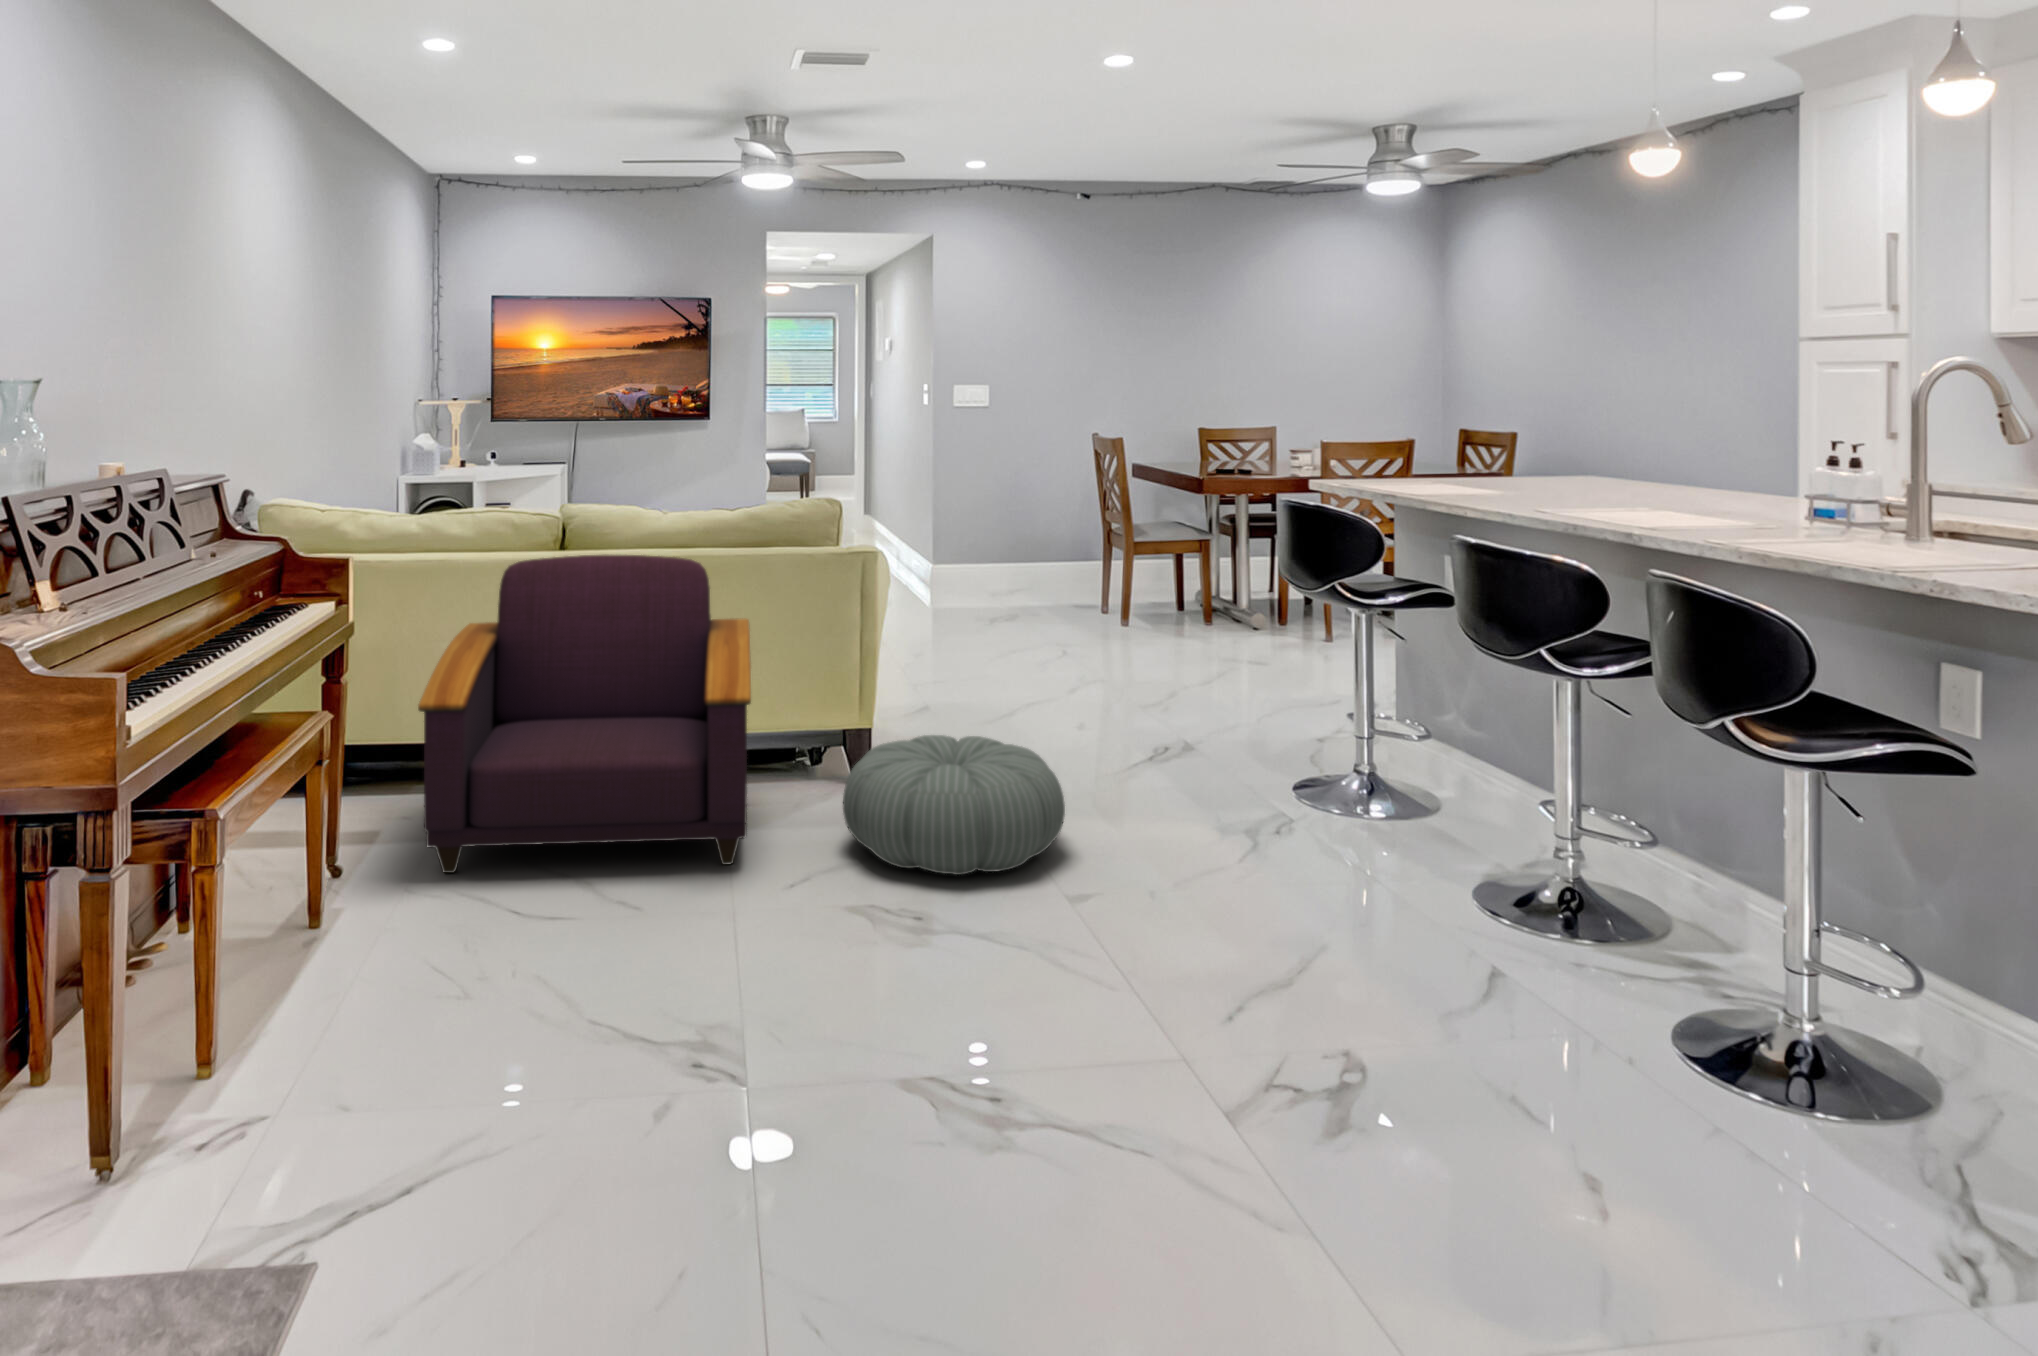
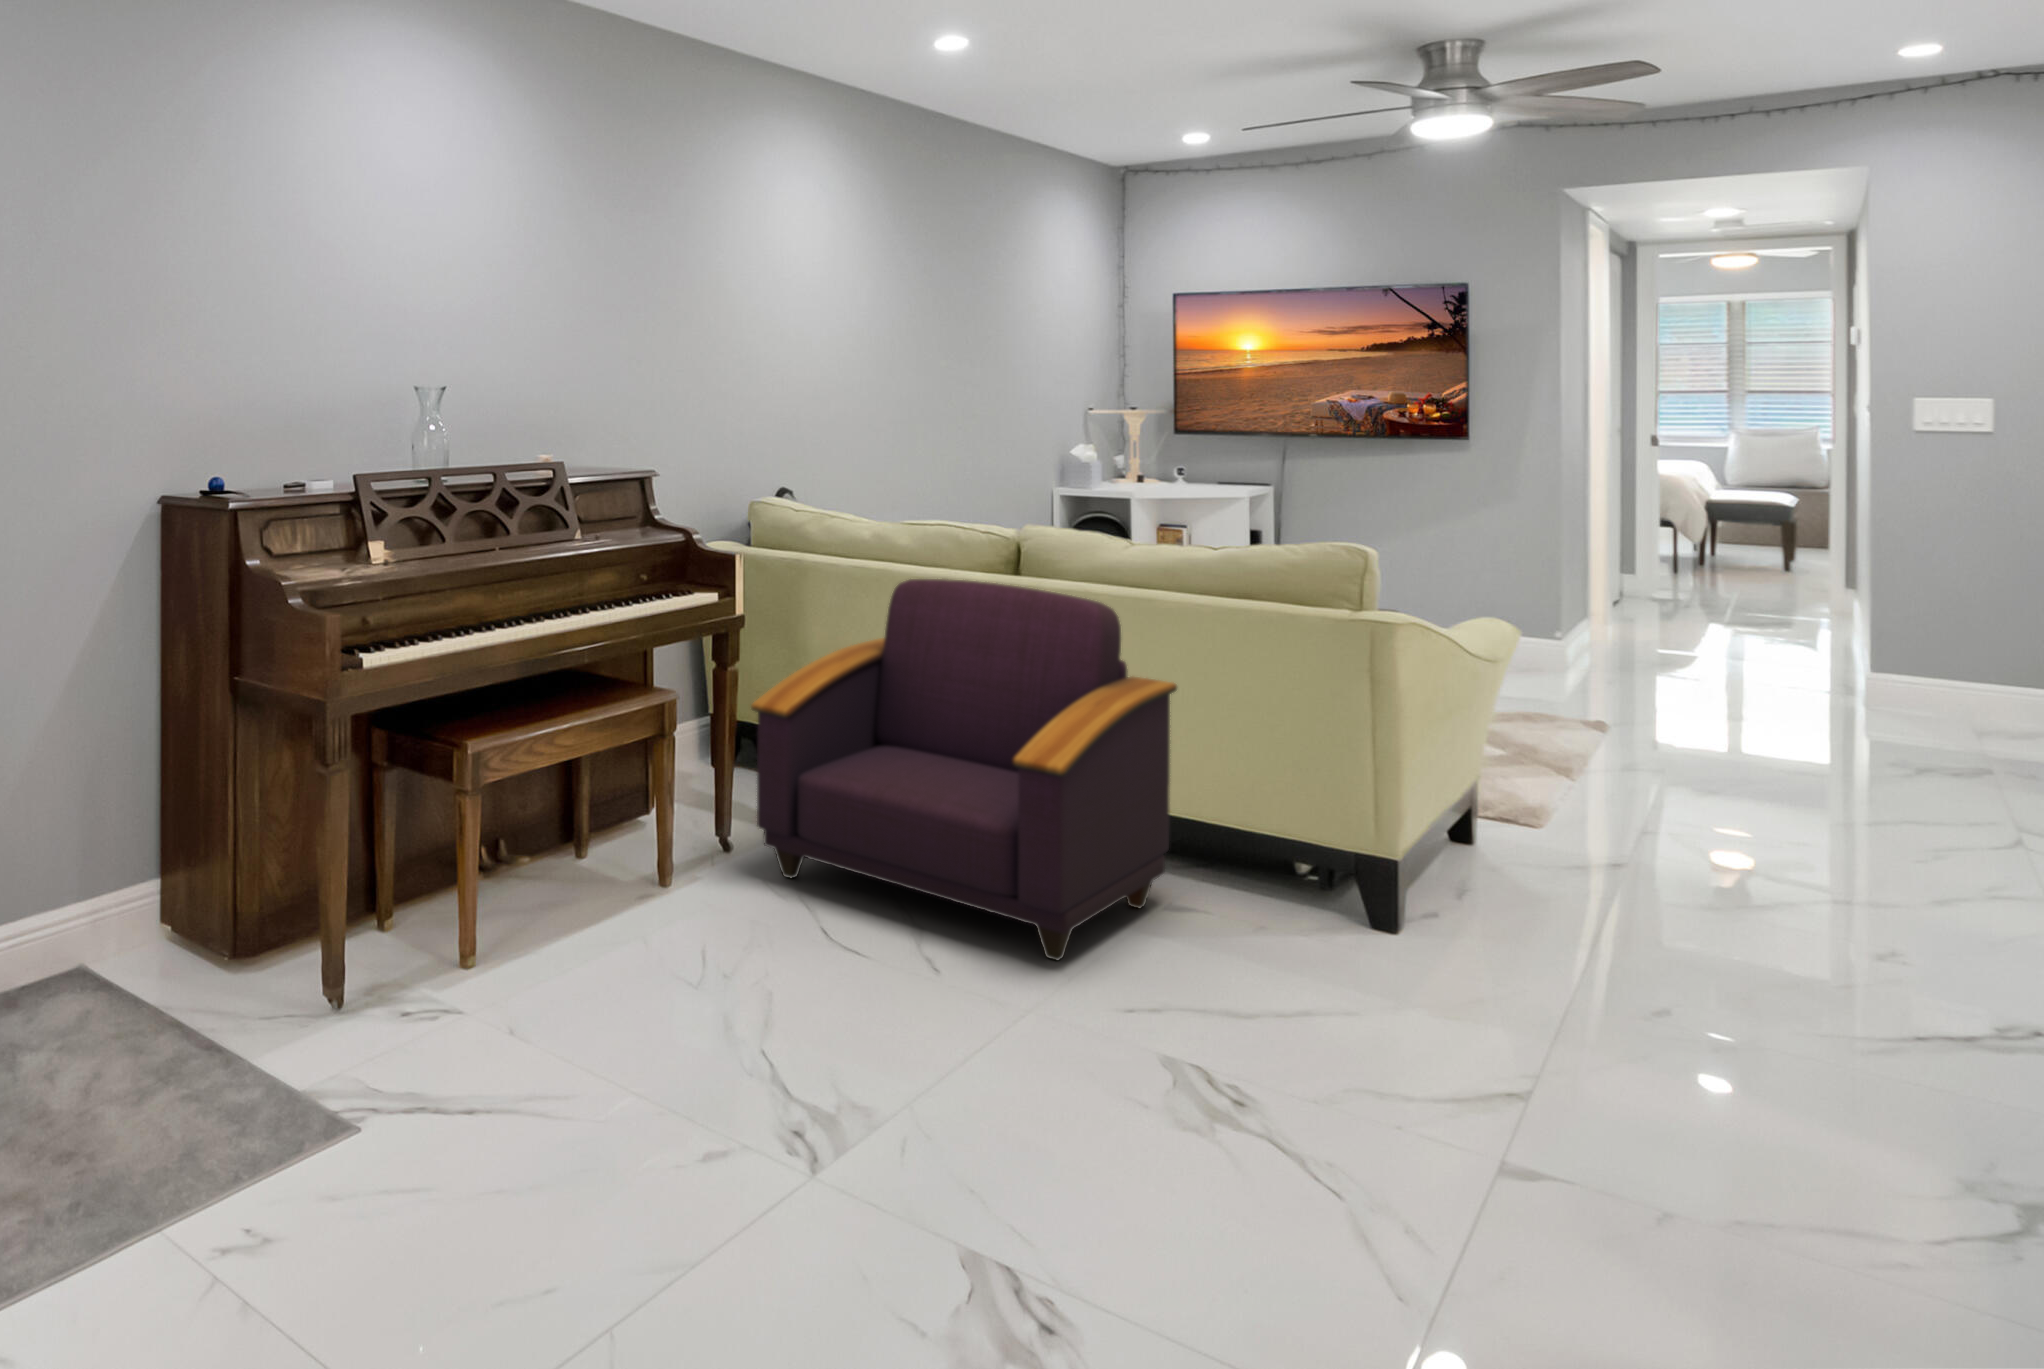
pouf: present [843,735,1065,875] -> none [1202,875,1549,1091]

